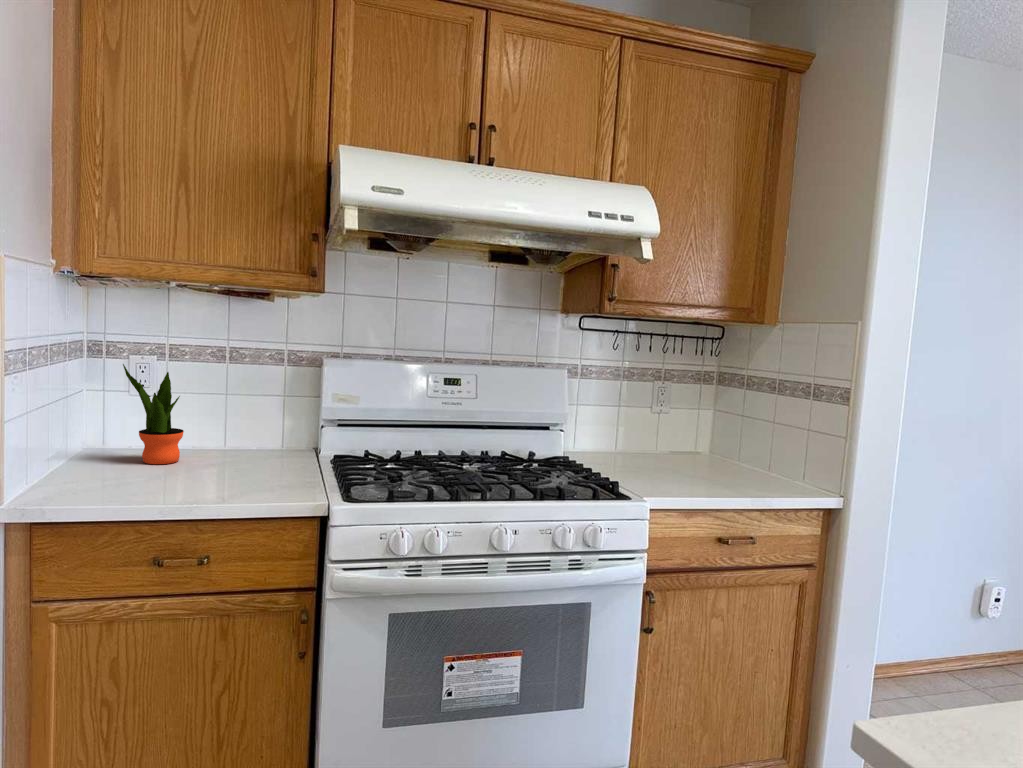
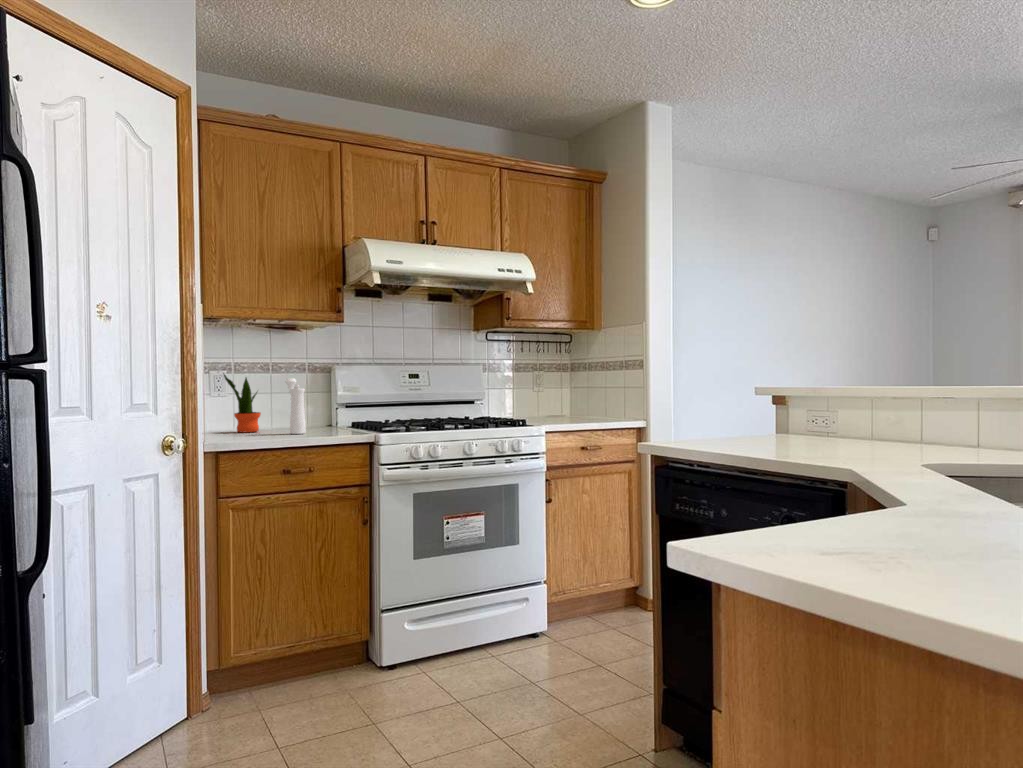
pepper mill: none [197,383,230,486] -> present [285,378,306,434]

